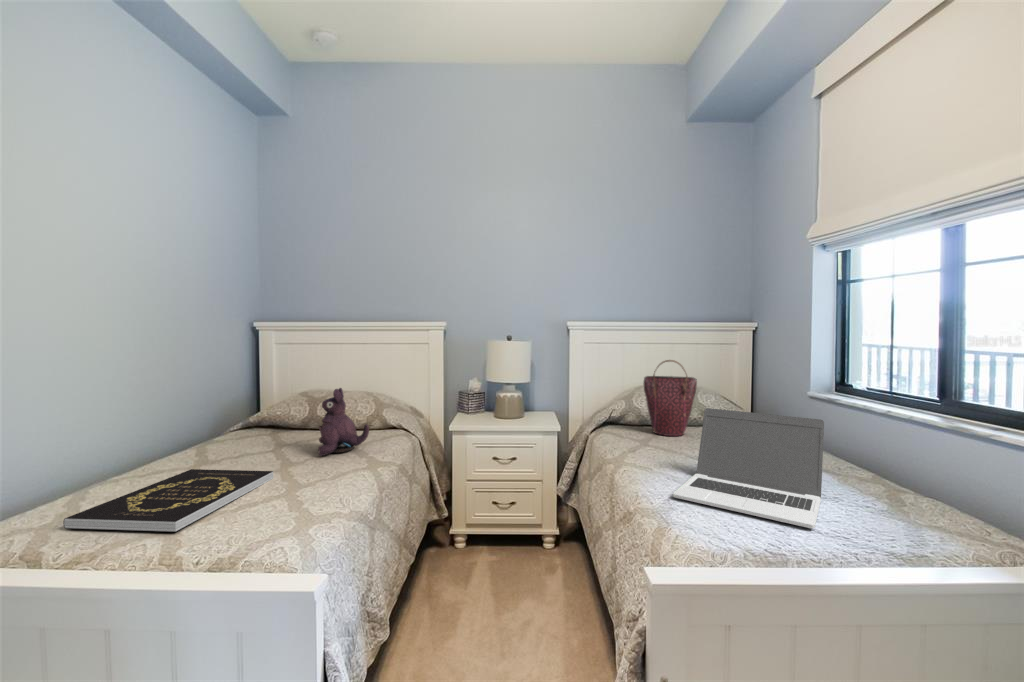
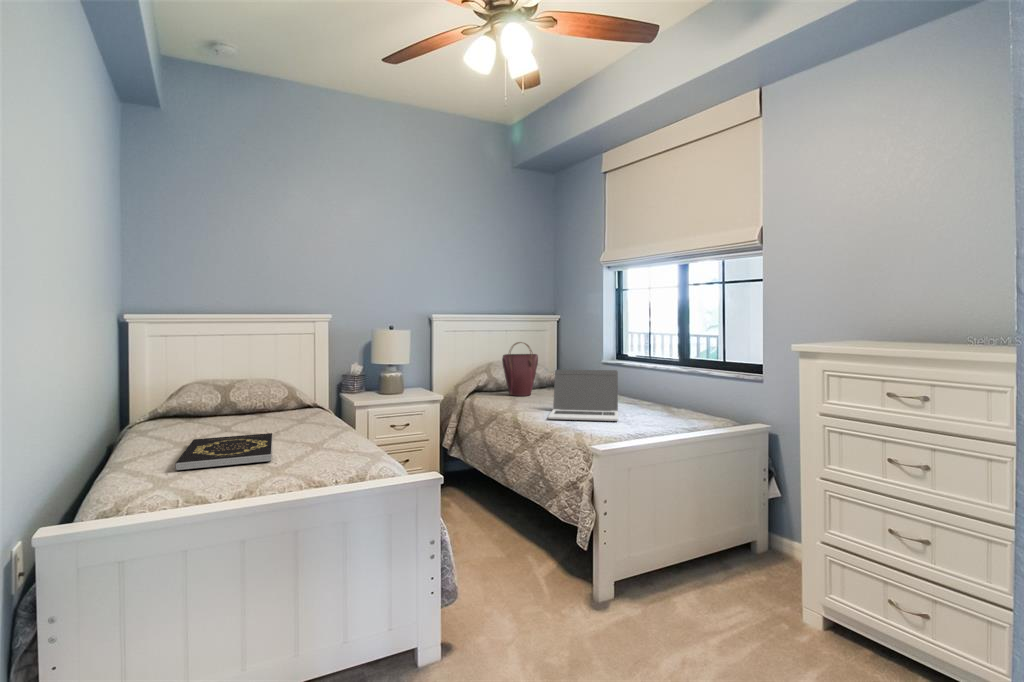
plush toy: present [319,388,369,456] -> none [268,371,313,426]

